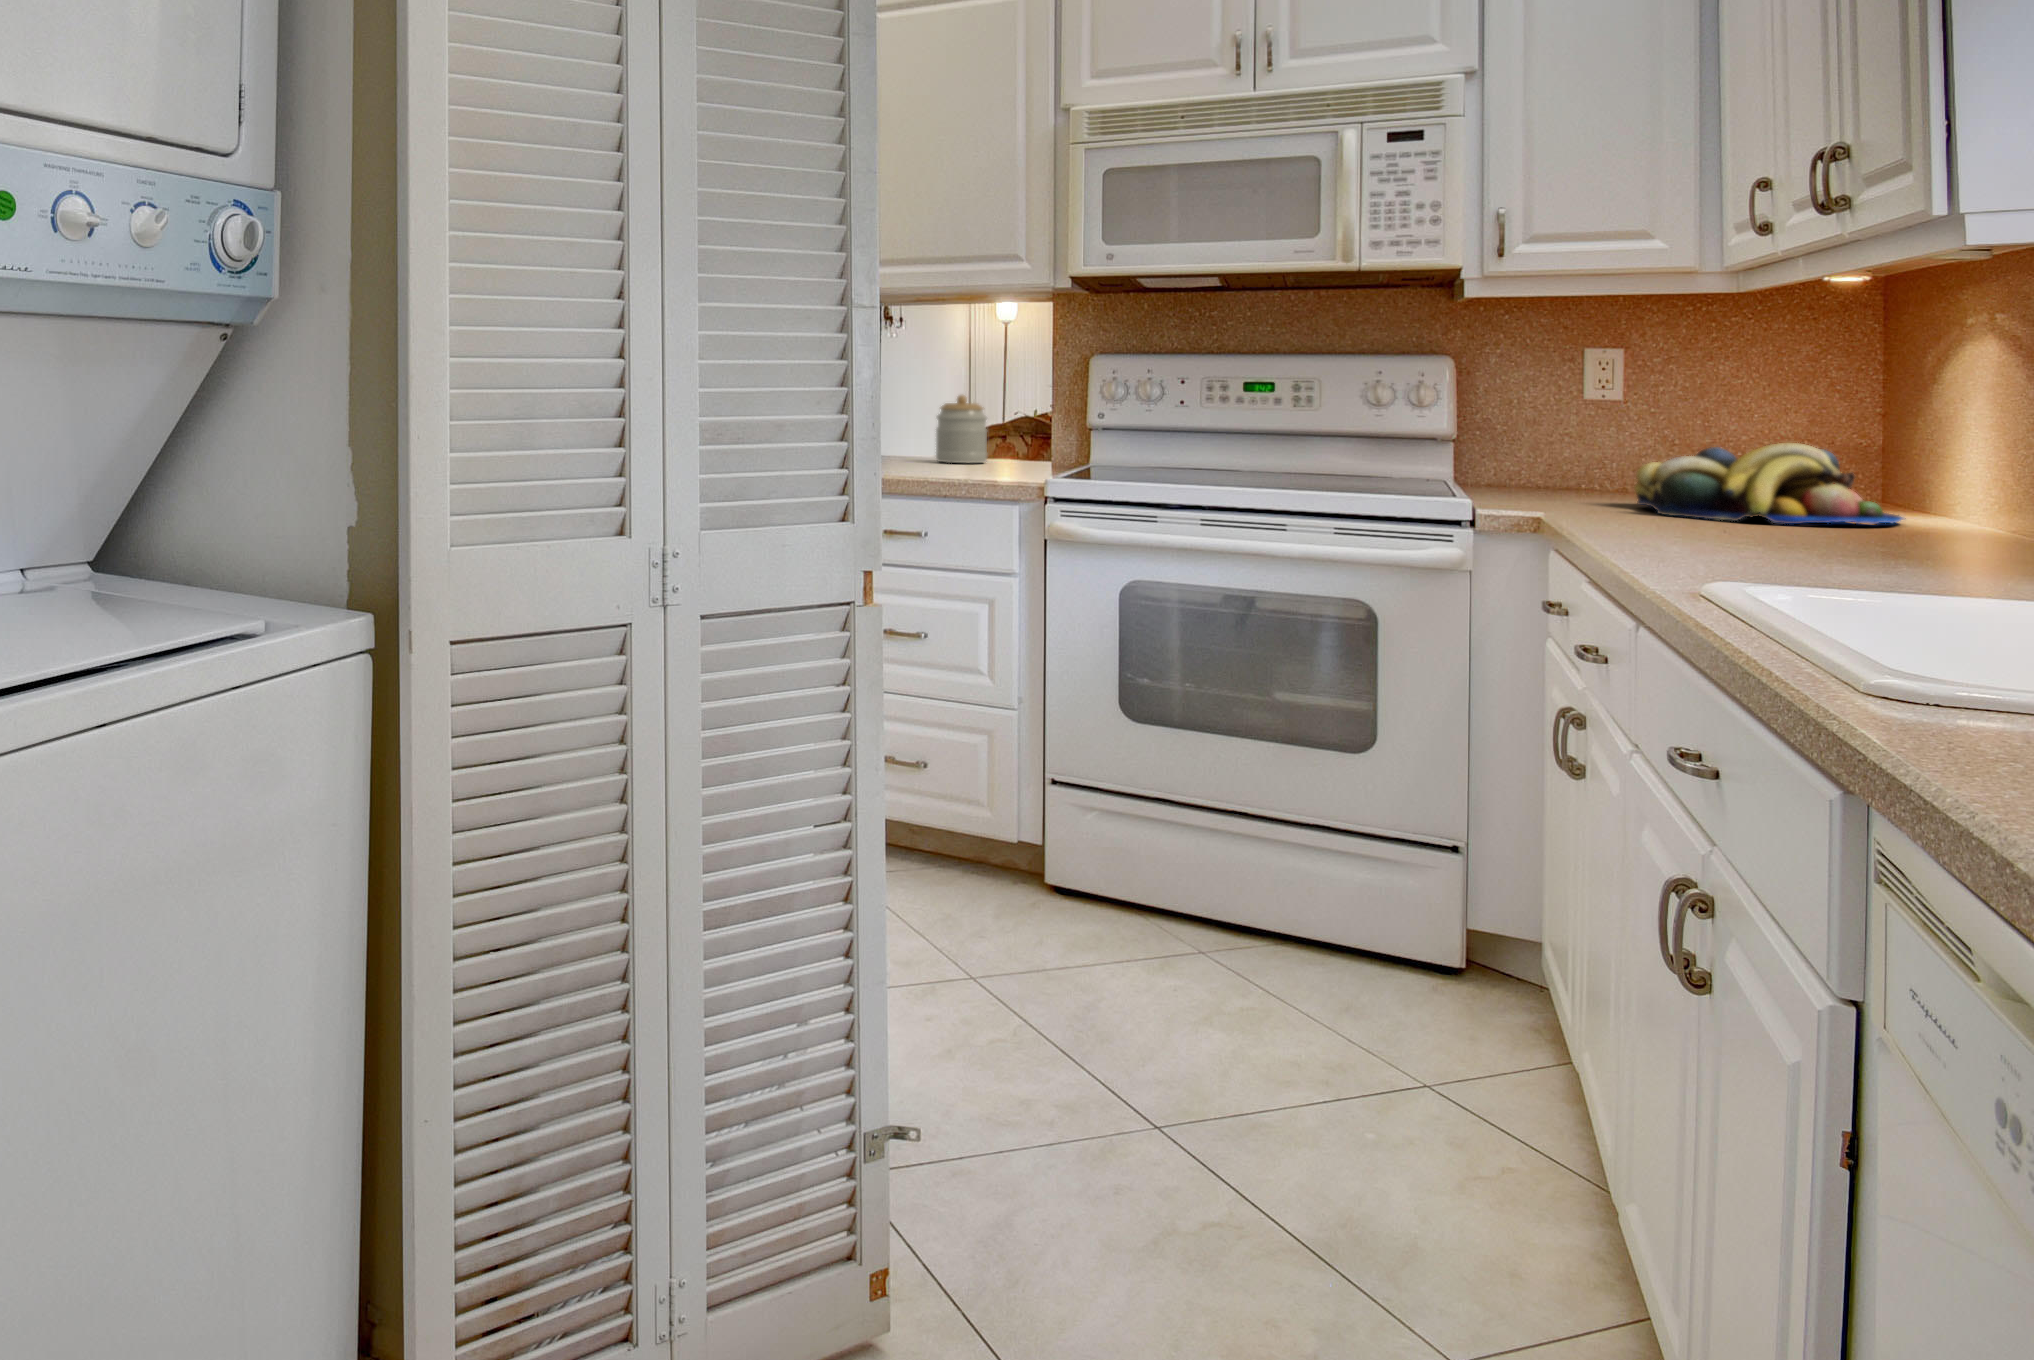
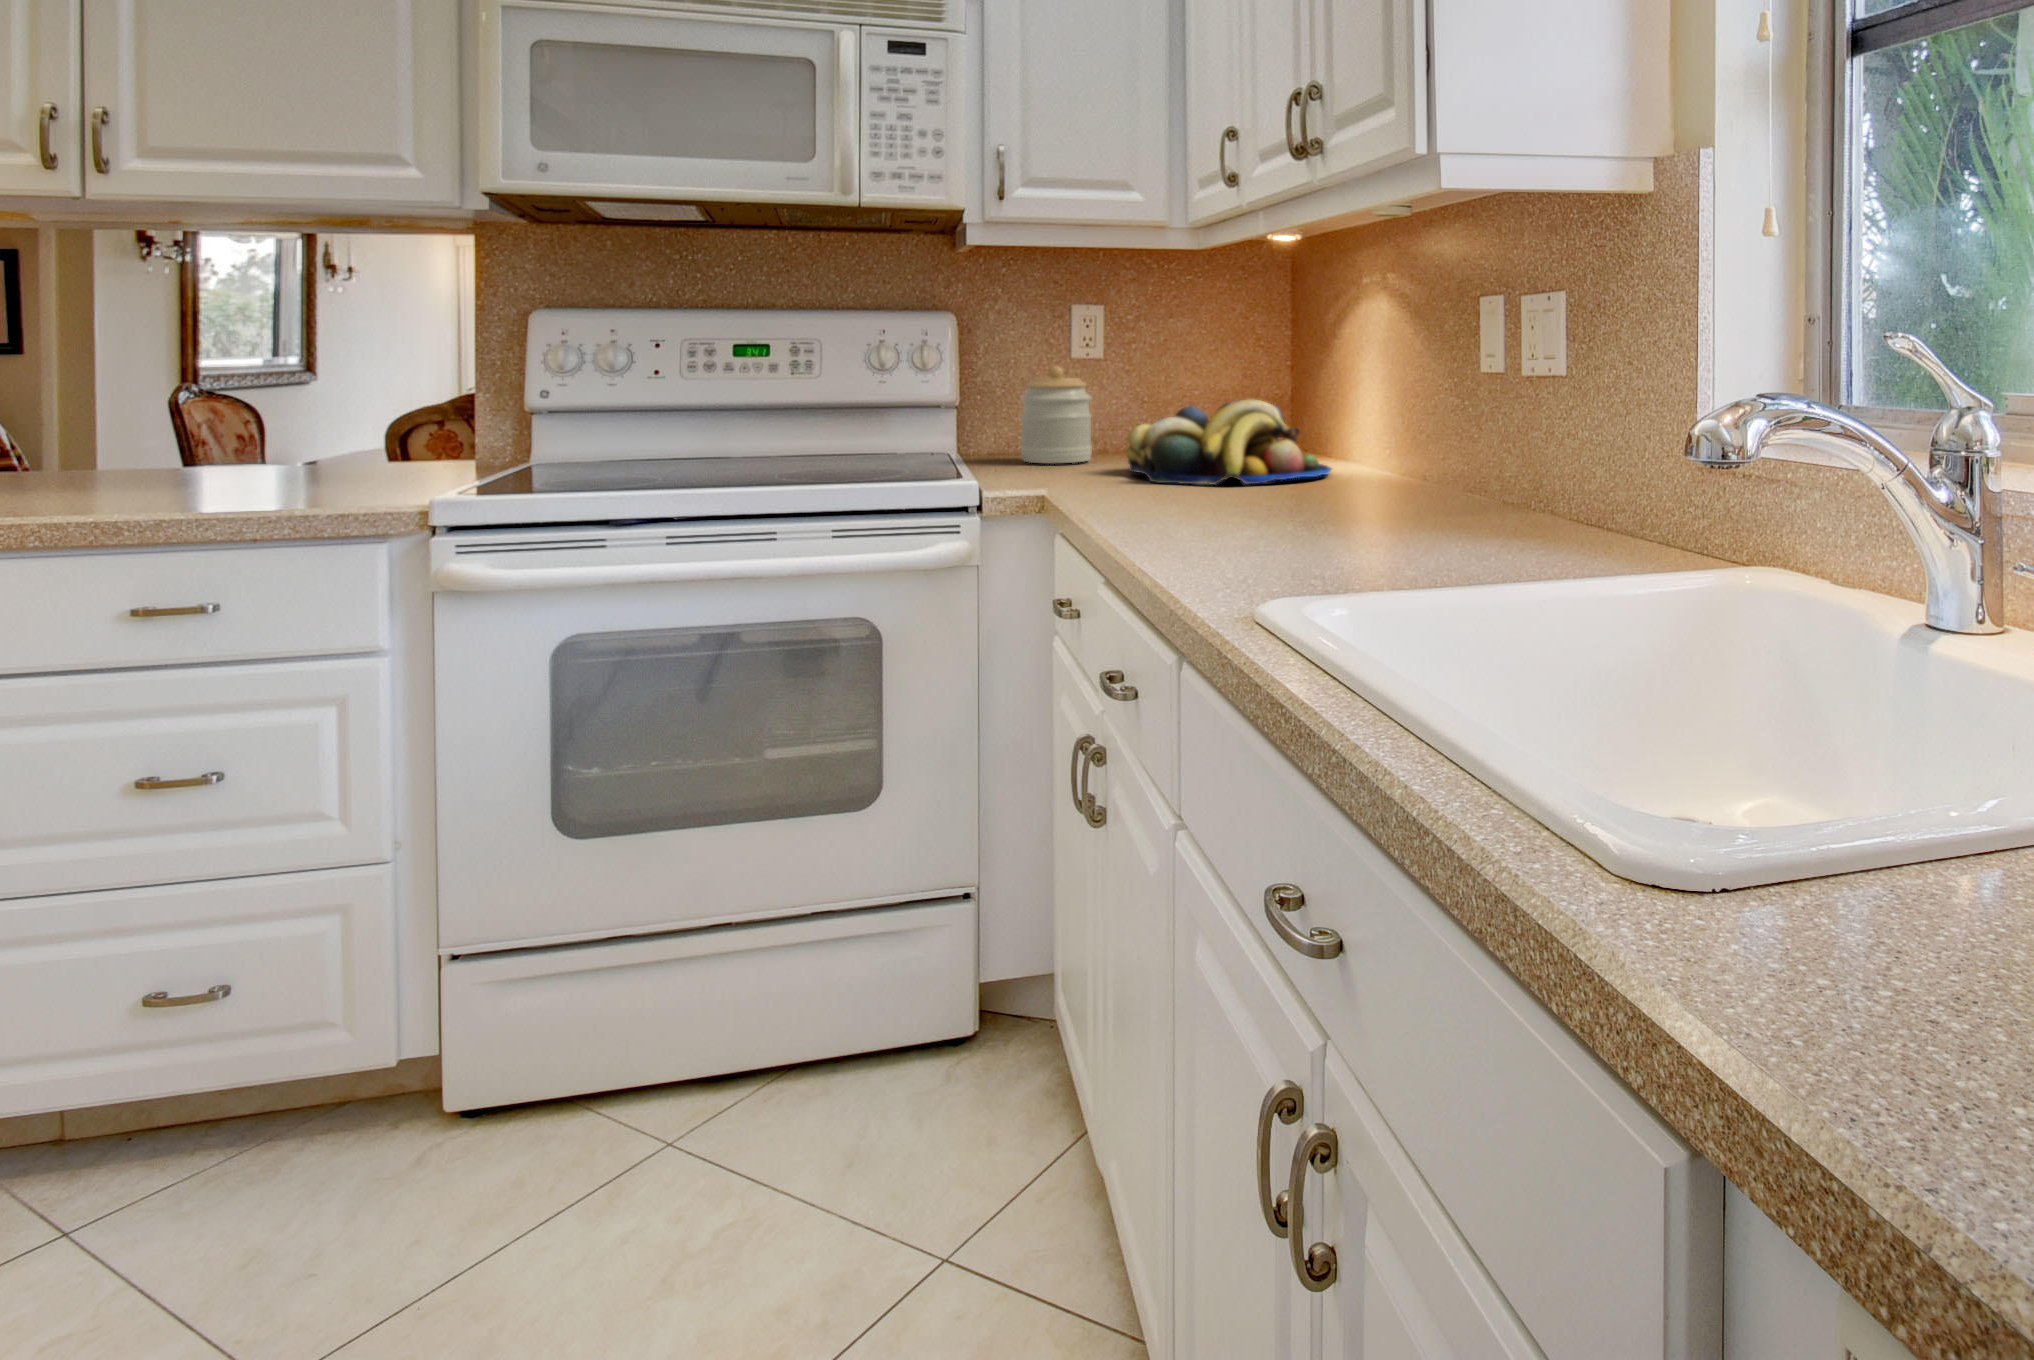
jar: present [936,395,987,463] -> present [1021,366,1092,463]

